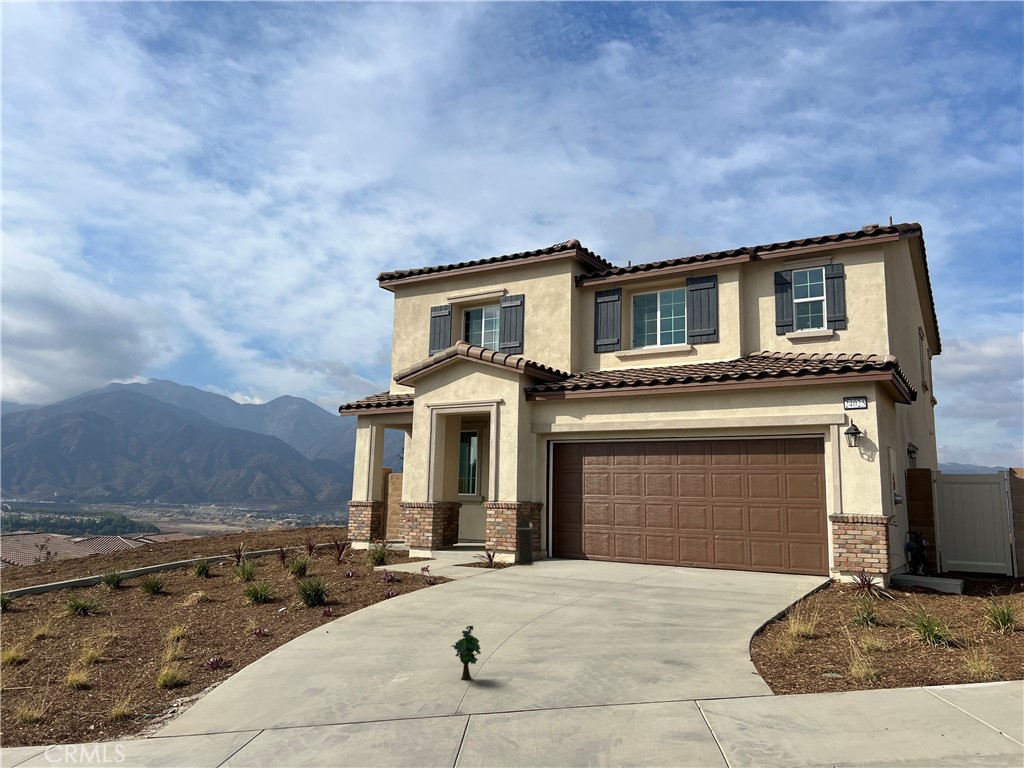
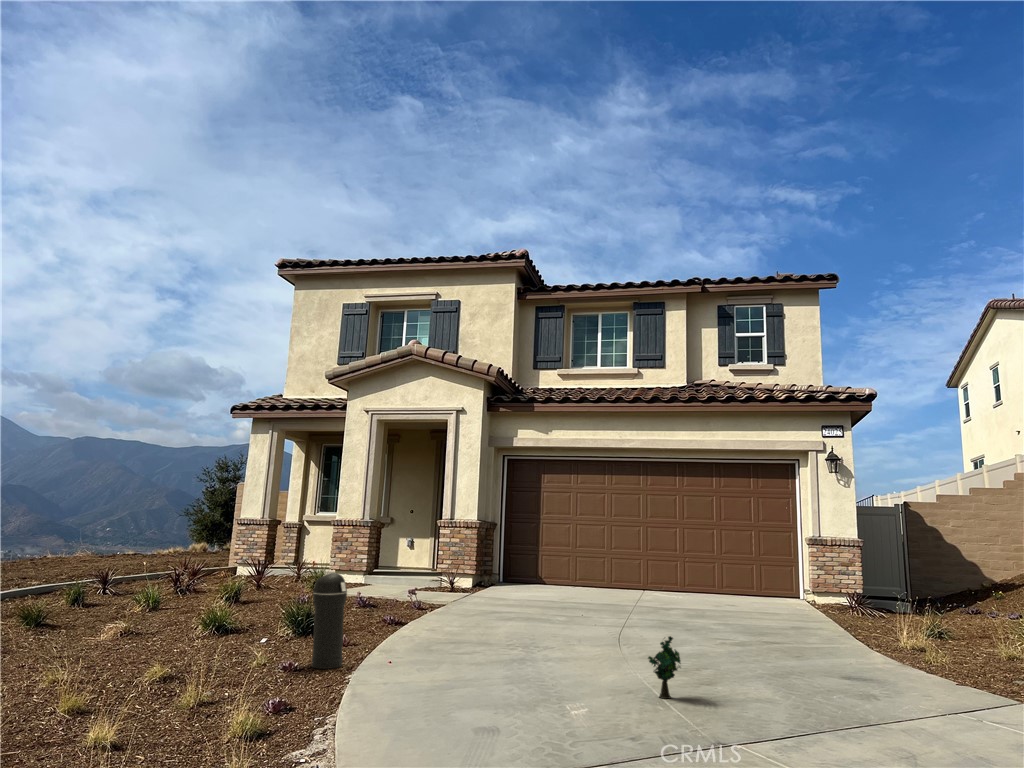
trash can: present [517,518,533,565] -> present [312,573,347,669]

